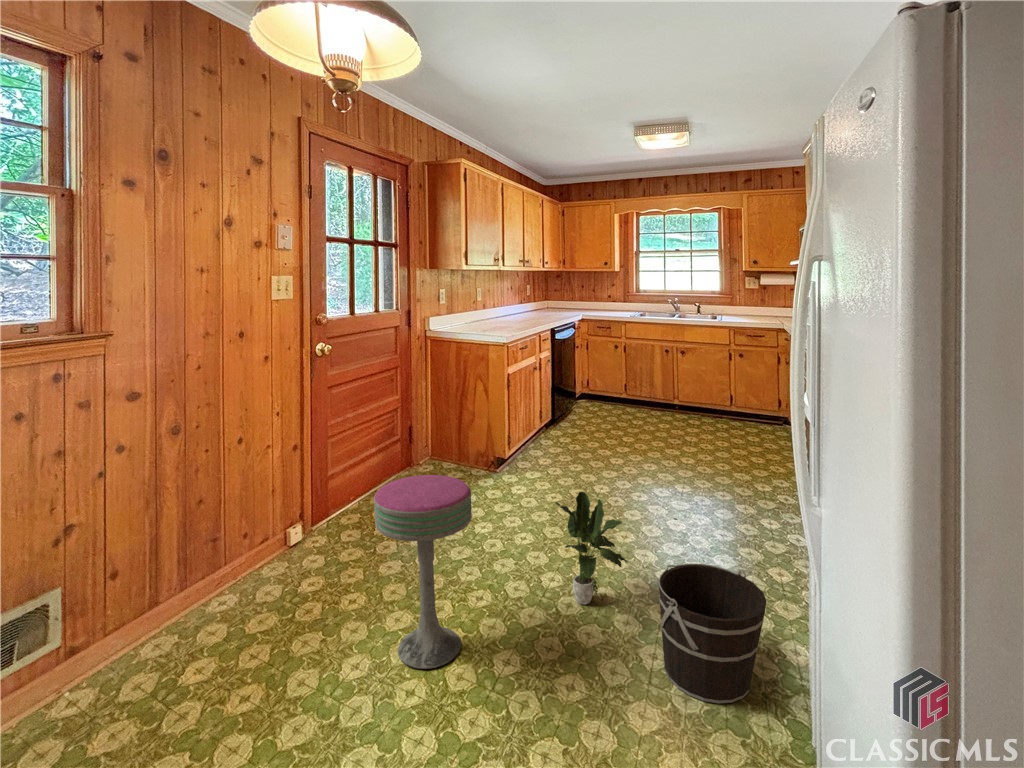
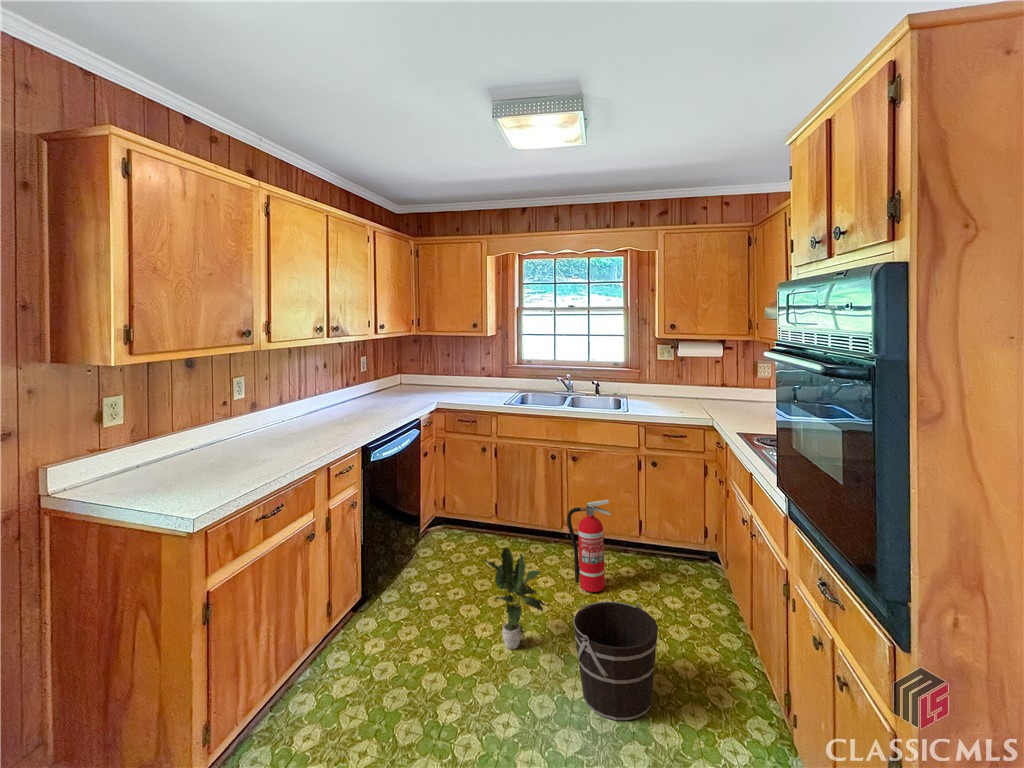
fire extinguisher: none [656,450,710,554] -> present [567,500,611,592]
bar stool: present [374,475,472,669] -> none [322,547,411,730]

